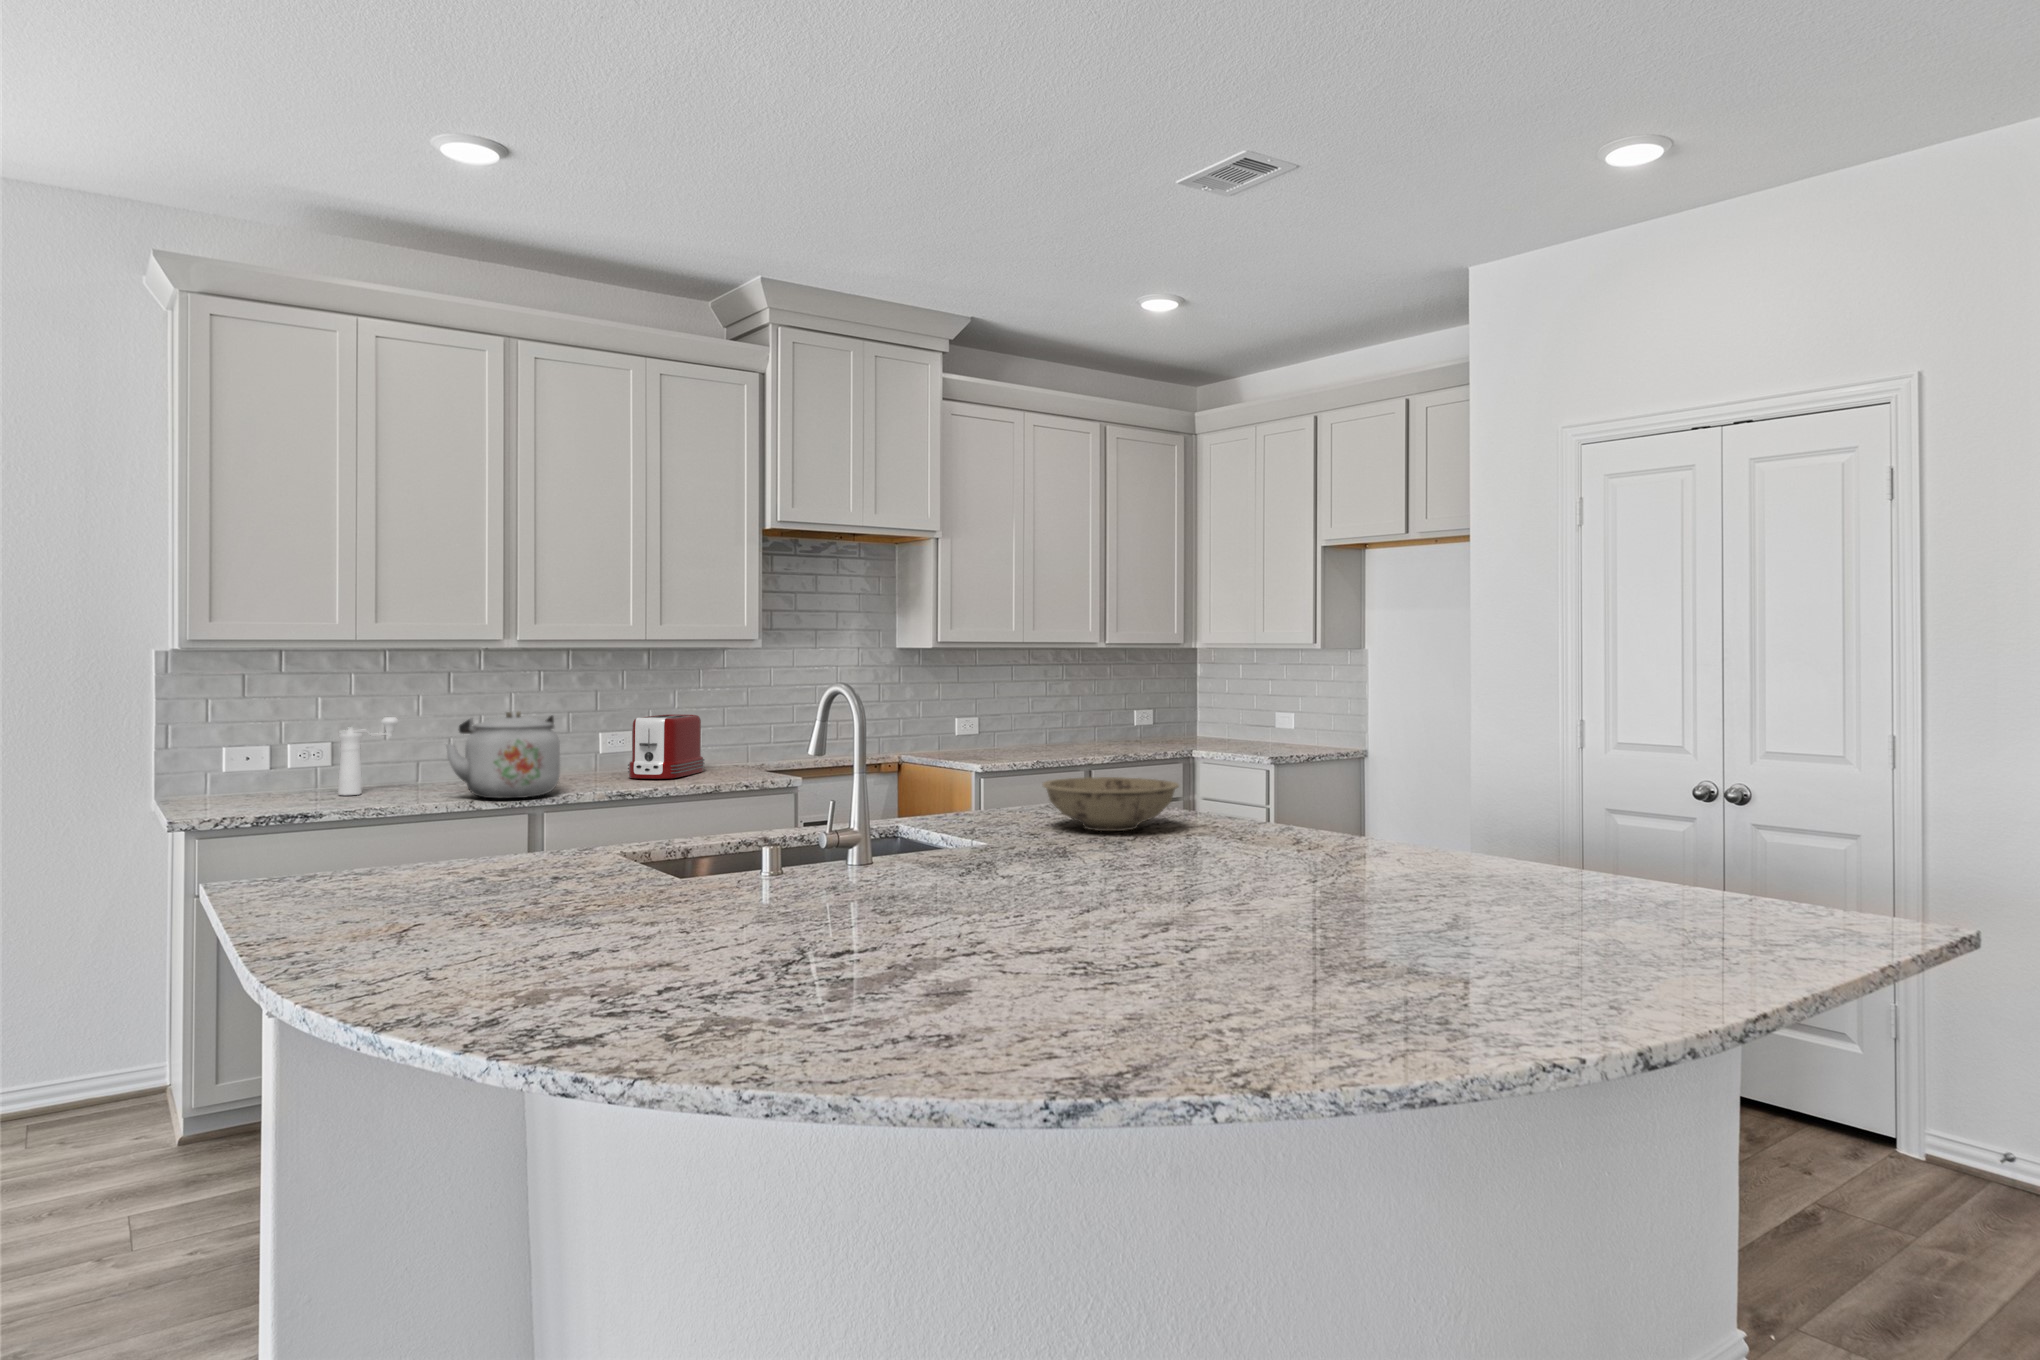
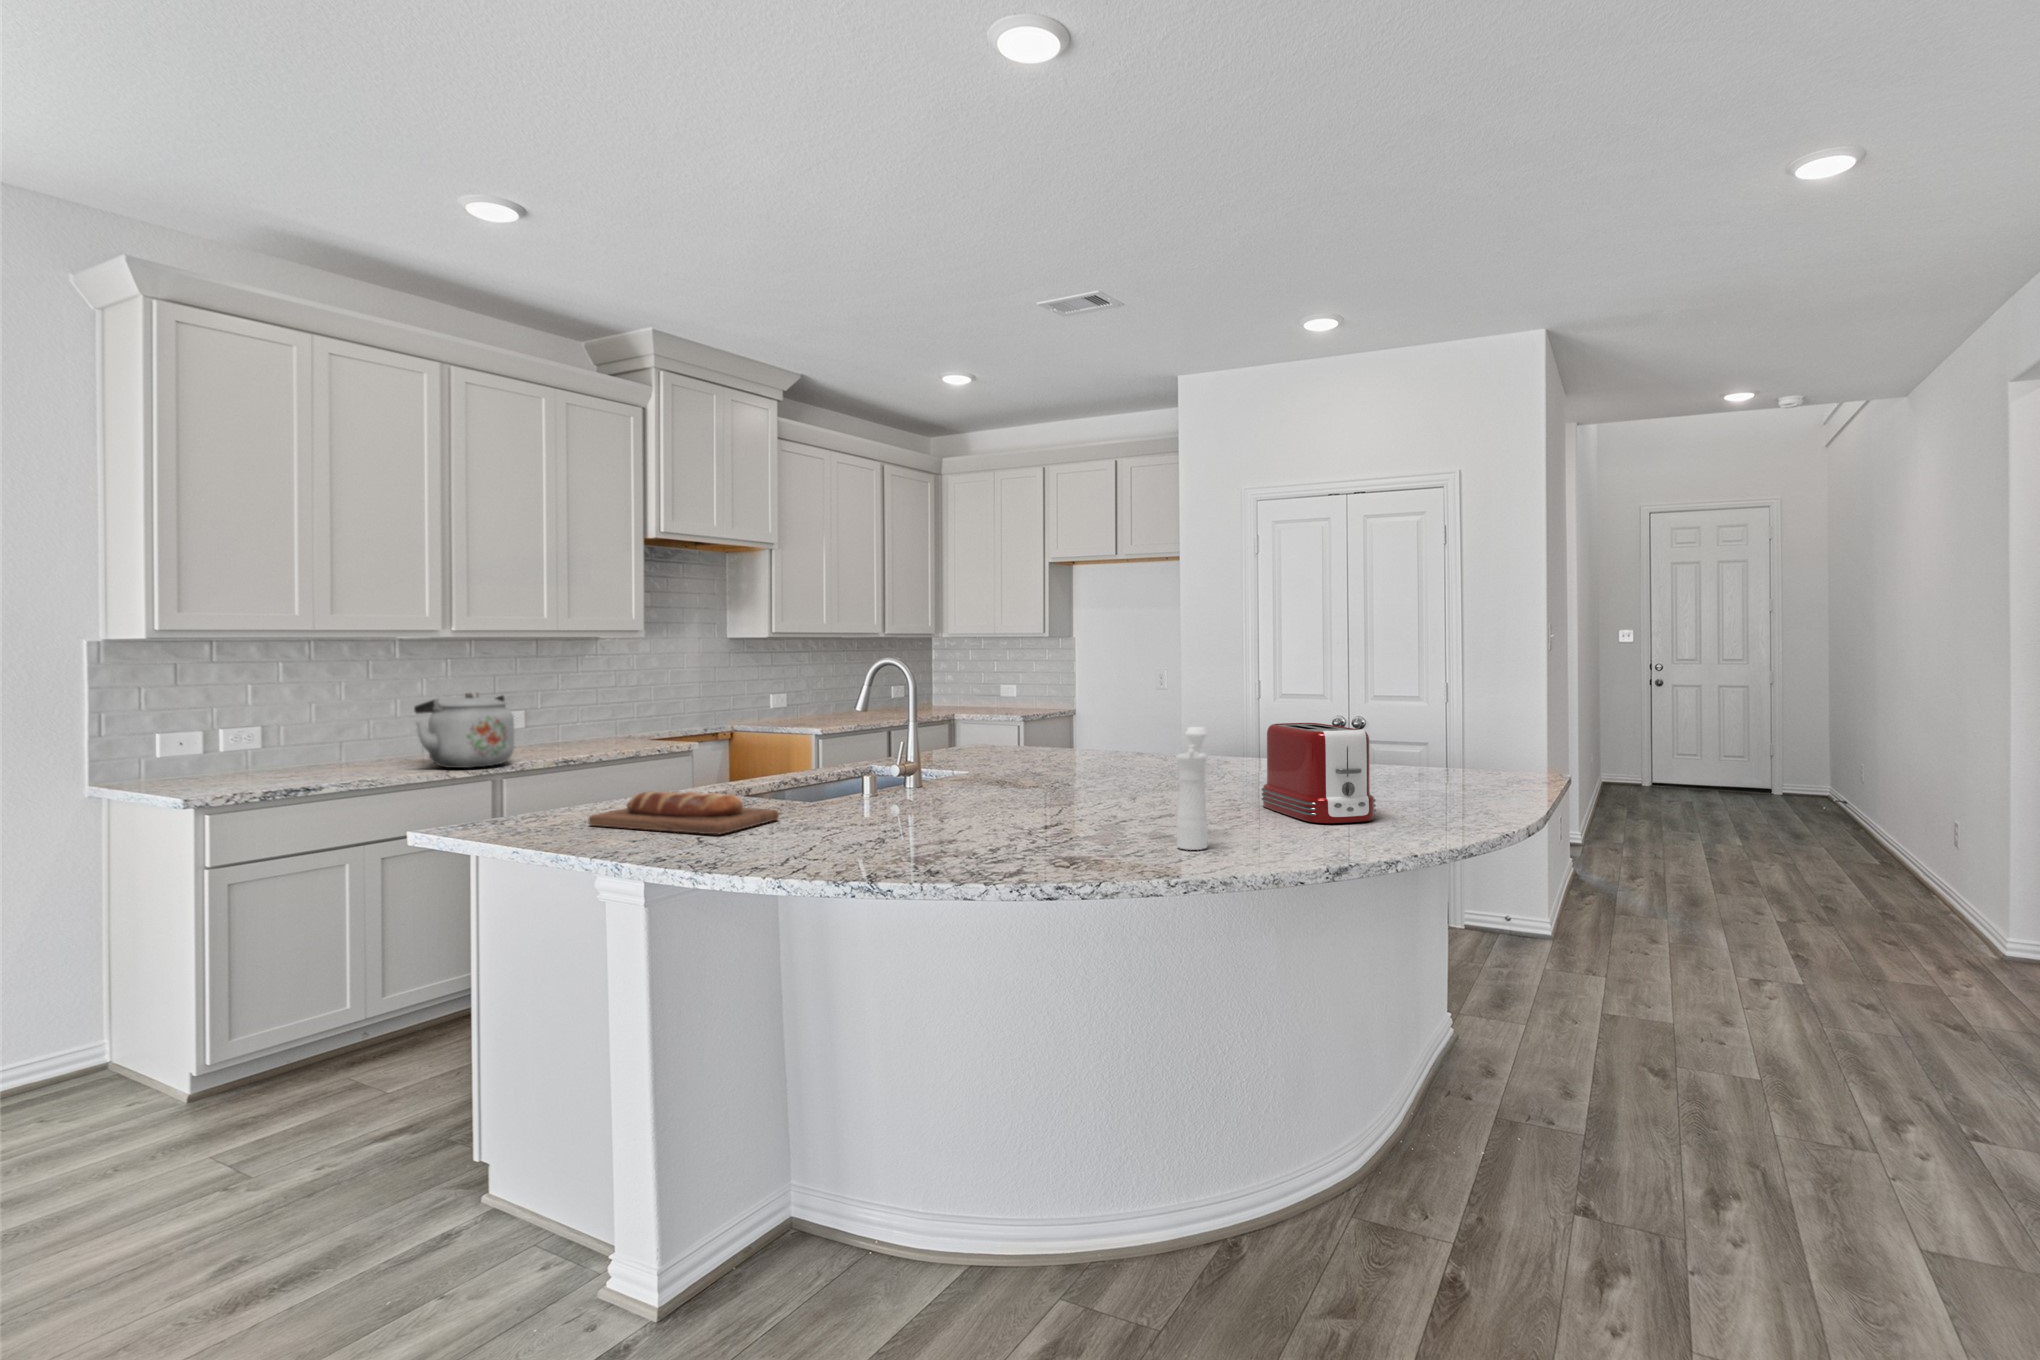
toaster: present [628,715,705,779] -> present [1261,723,1376,823]
pepper mill: present [338,717,398,795] -> present [1176,727,1208,850]
bowl: present [1043,777,1179,831] -> none [992,724,1088,760]
bread loaf: none [335,854,545,923] -> present [589,792,779,834]

